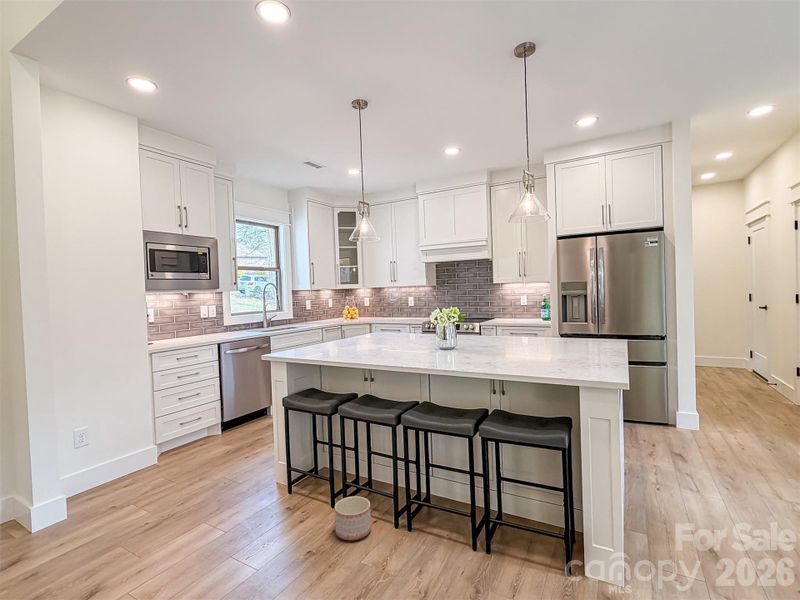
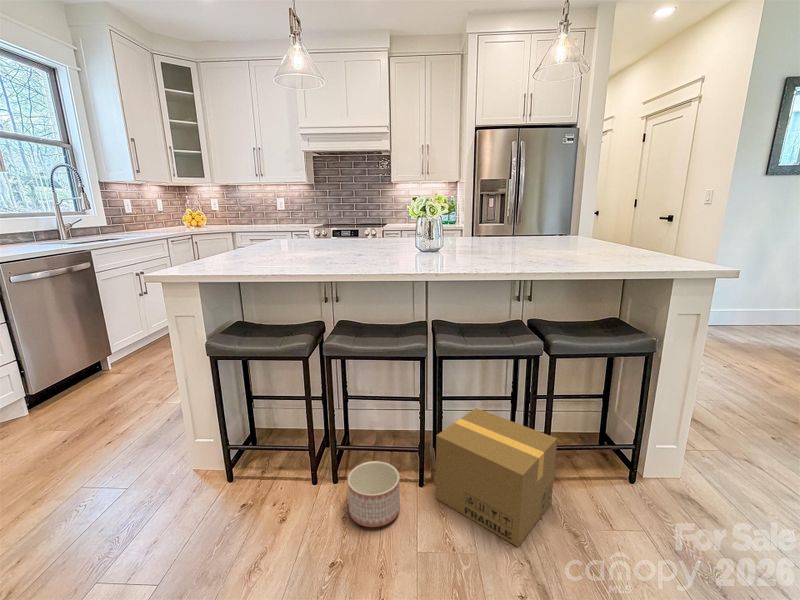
cardboard box: none [396,475,478,580] -> present [436,408,557,547]

